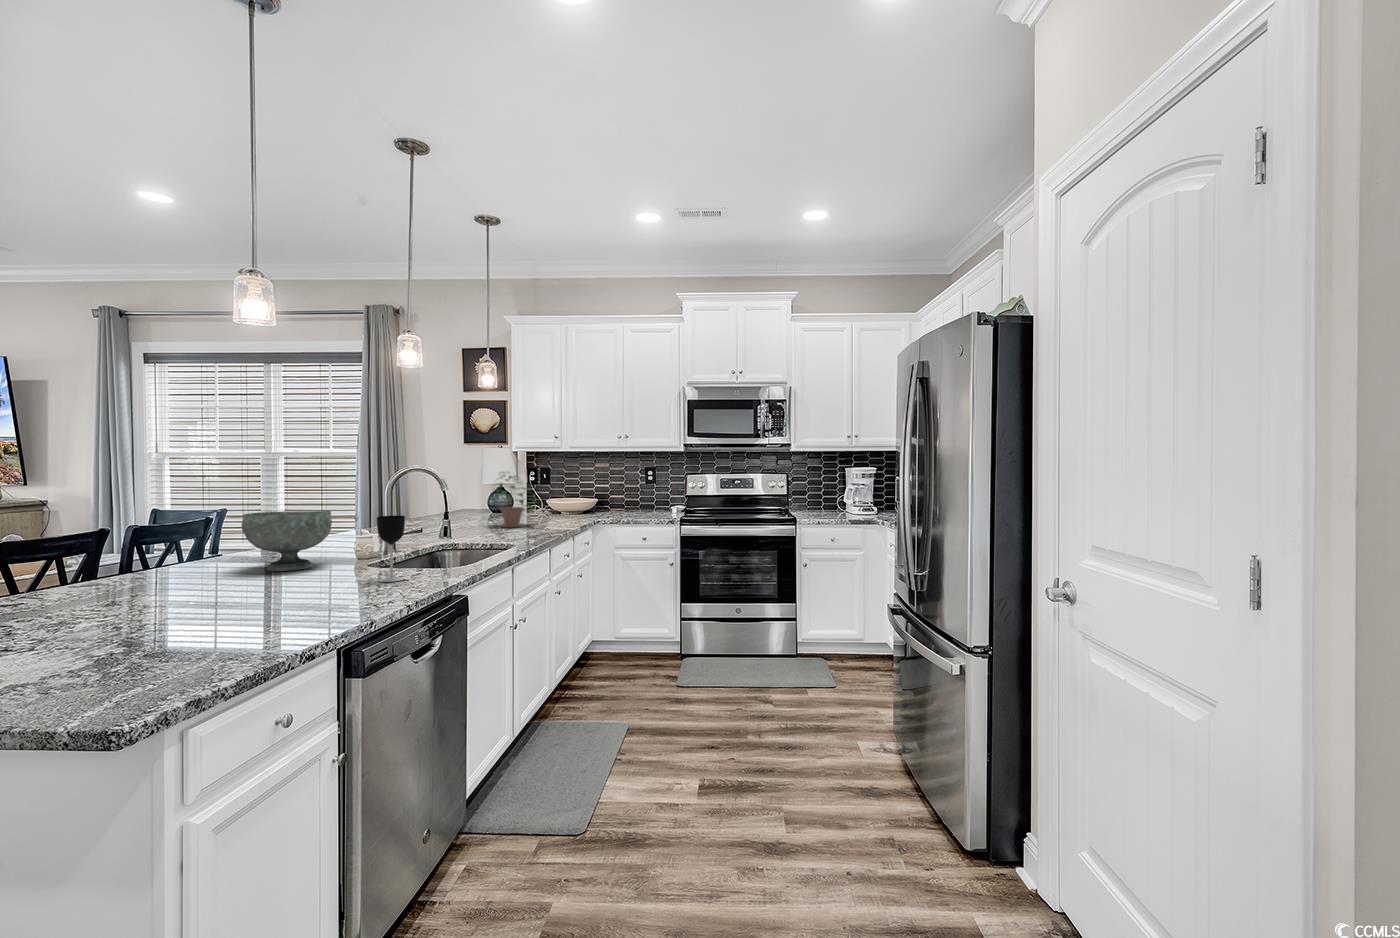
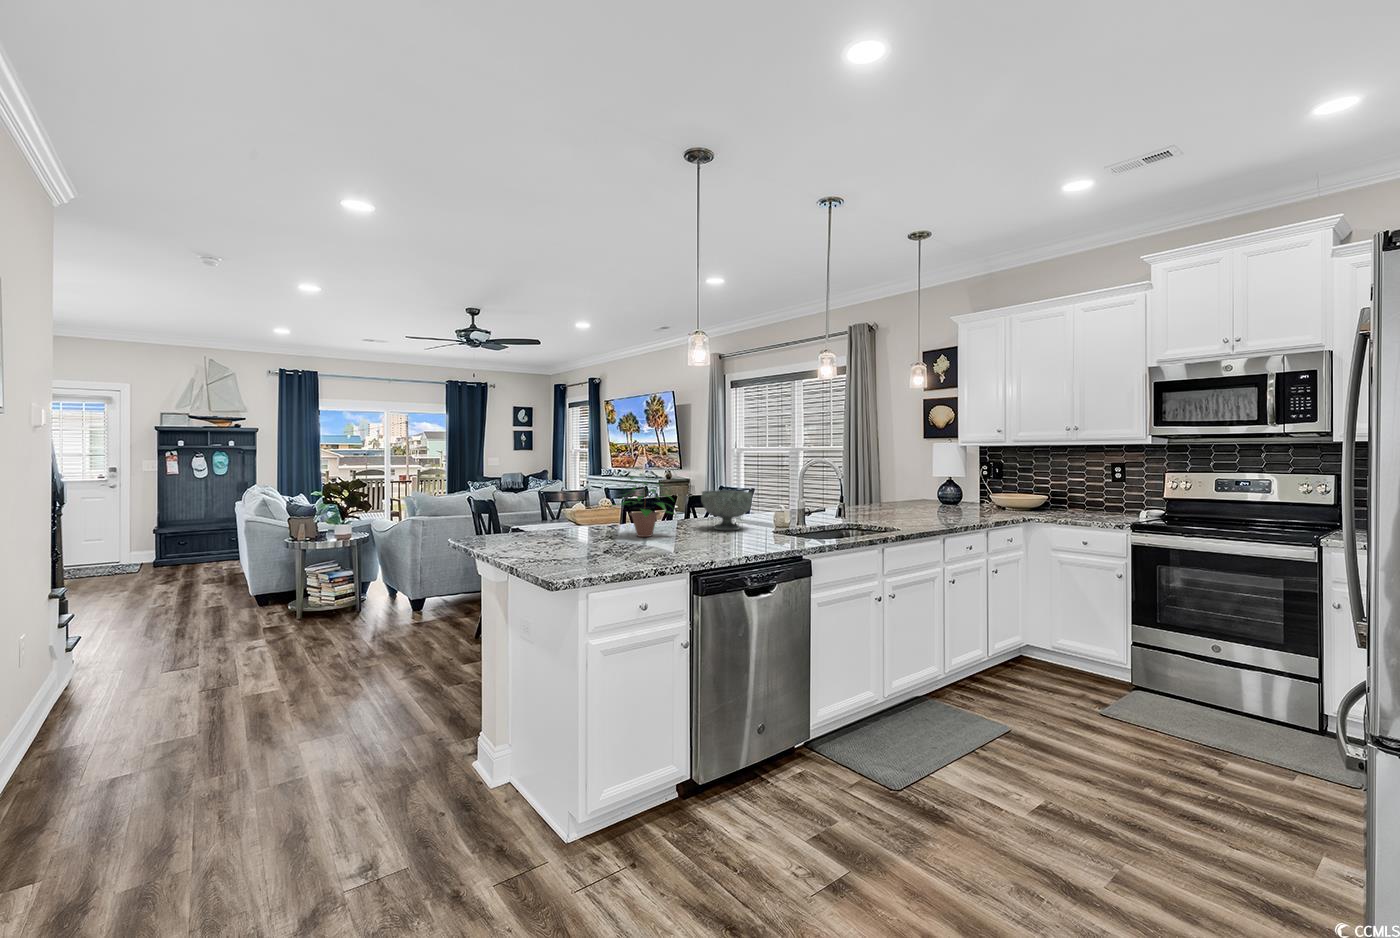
potted plant: present [491,472,533,527] -> present [616,468,672,537]
wine glass: present [377,516,405,582] -> none [757,497,776,545]

